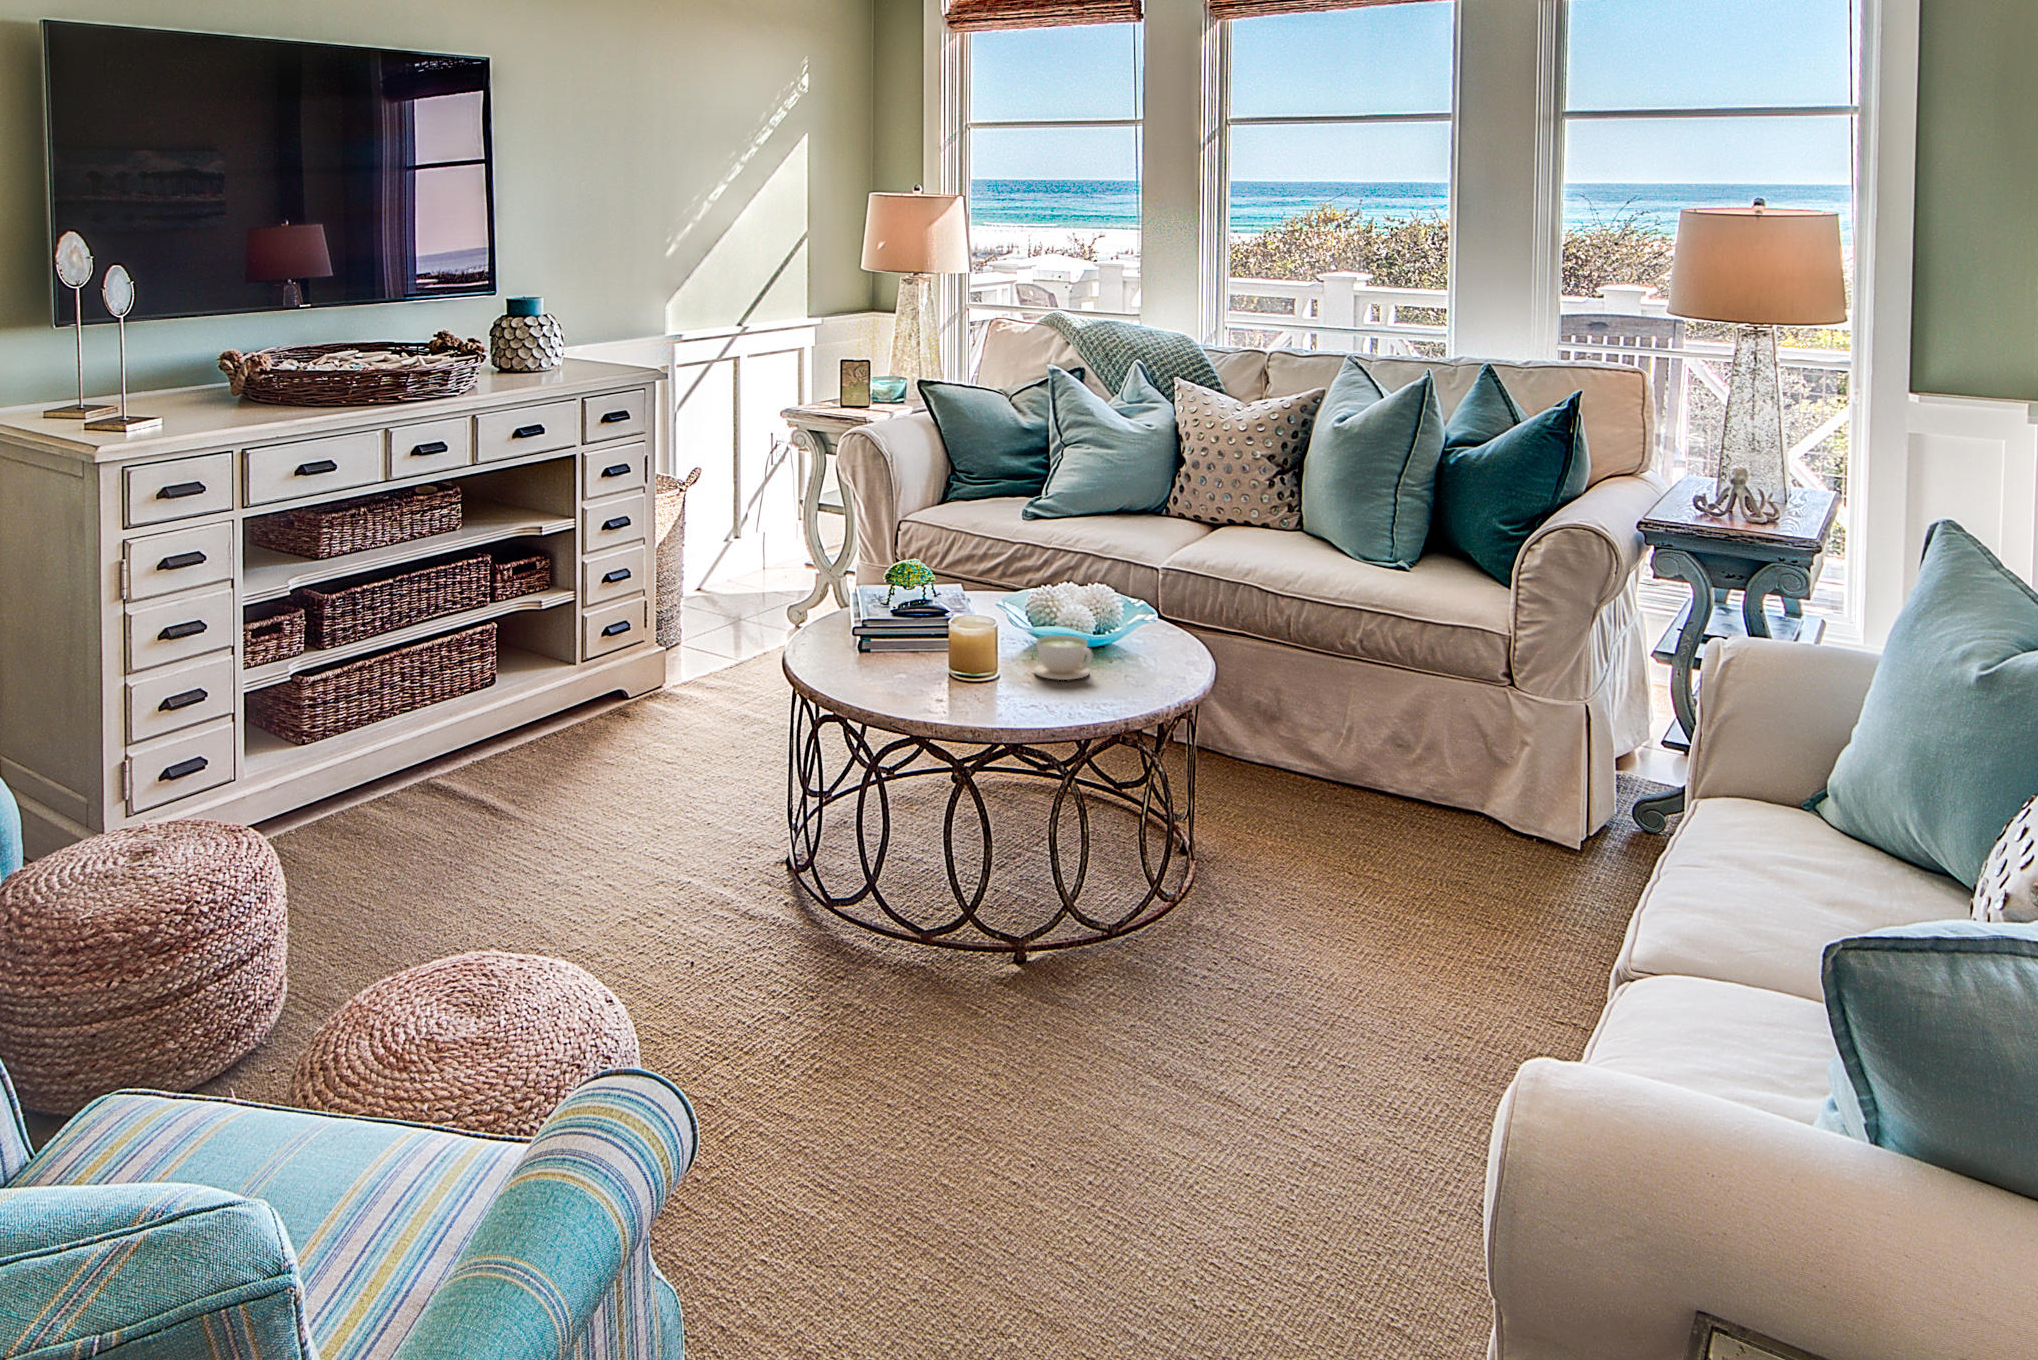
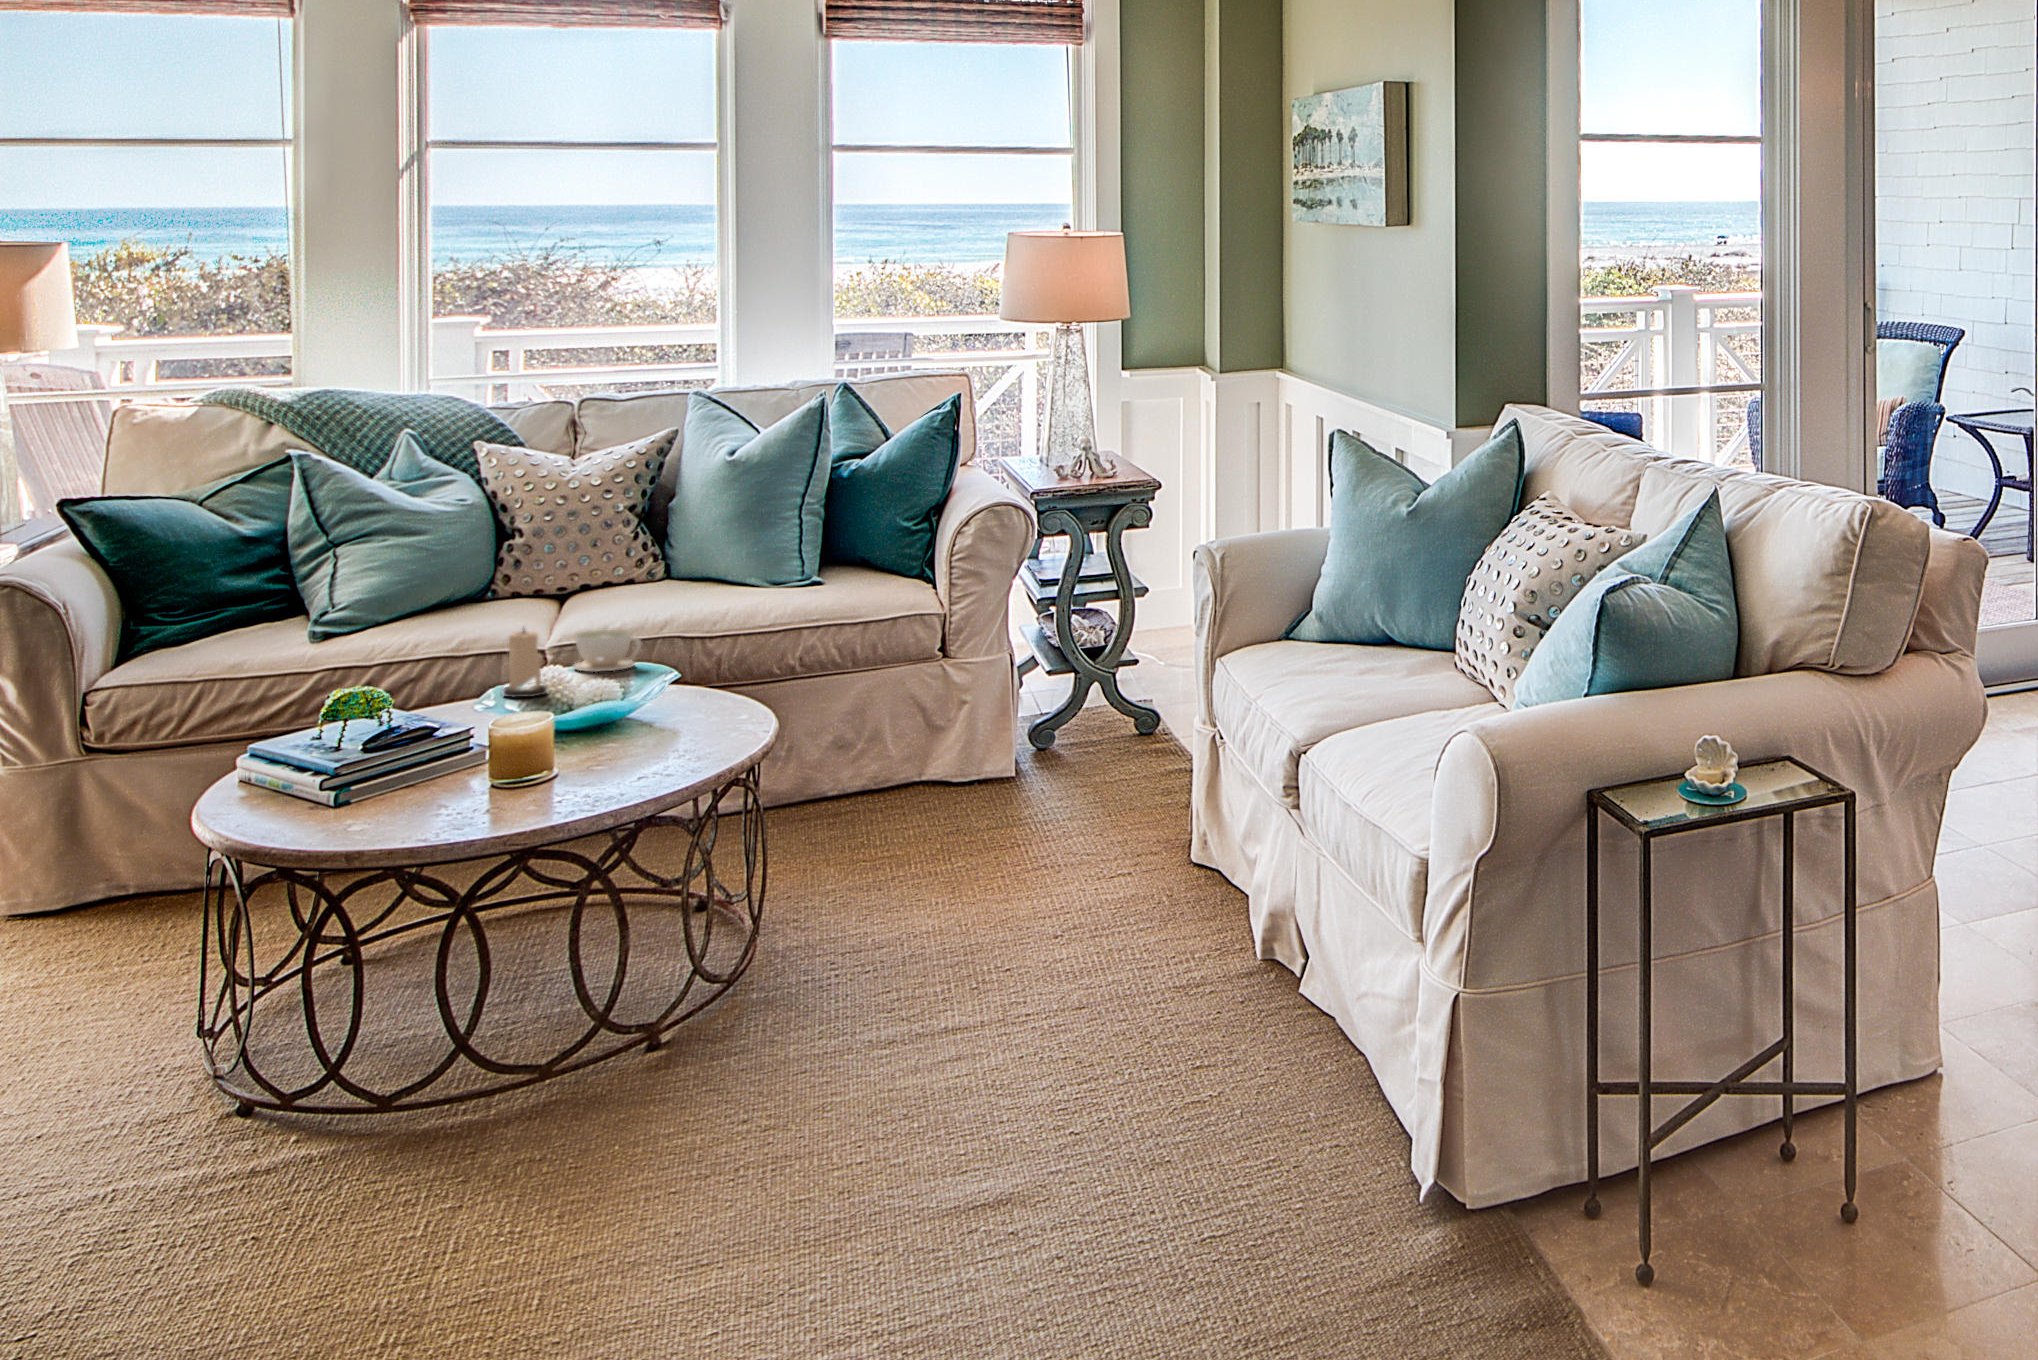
candle: none [934,634,974,703] -> present [503,629,547,697]

